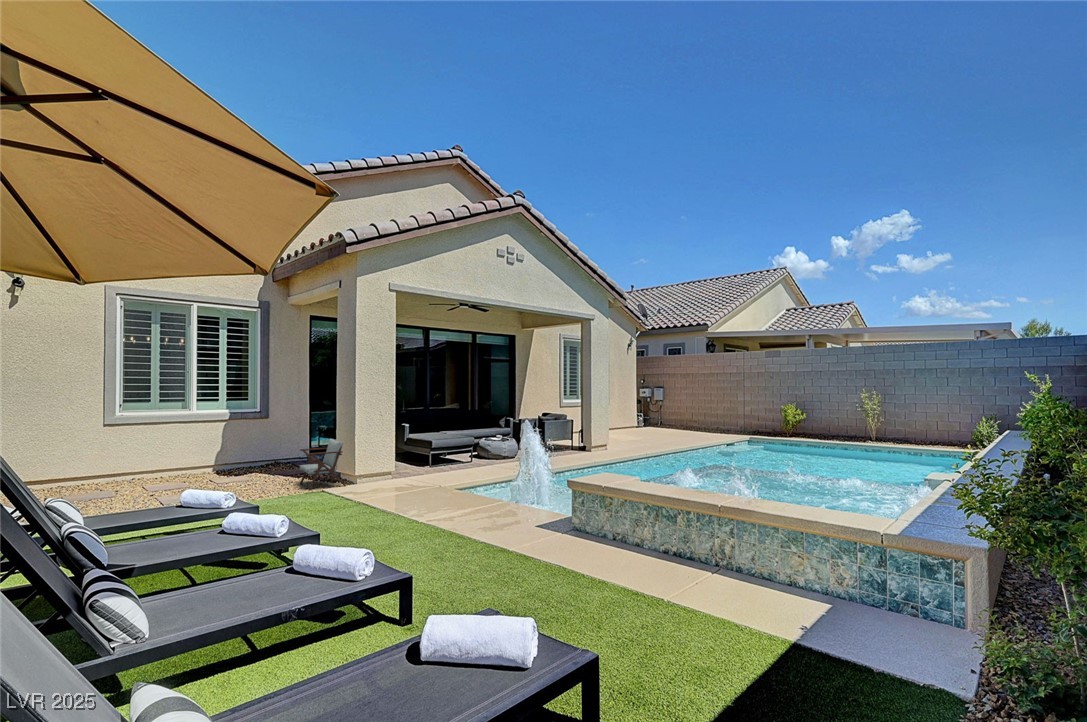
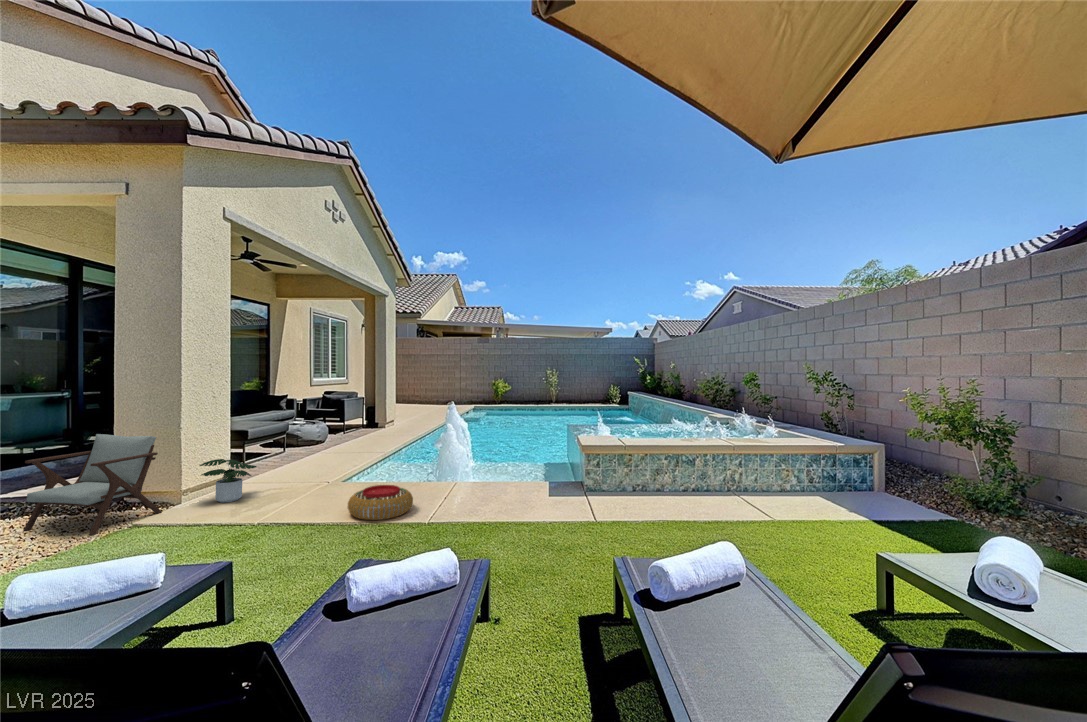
potted plant: none [362,459,397,487] -> present [200,459,256,503]
pouf: none [392,488,437,511] -> present [348,485,413,520]

